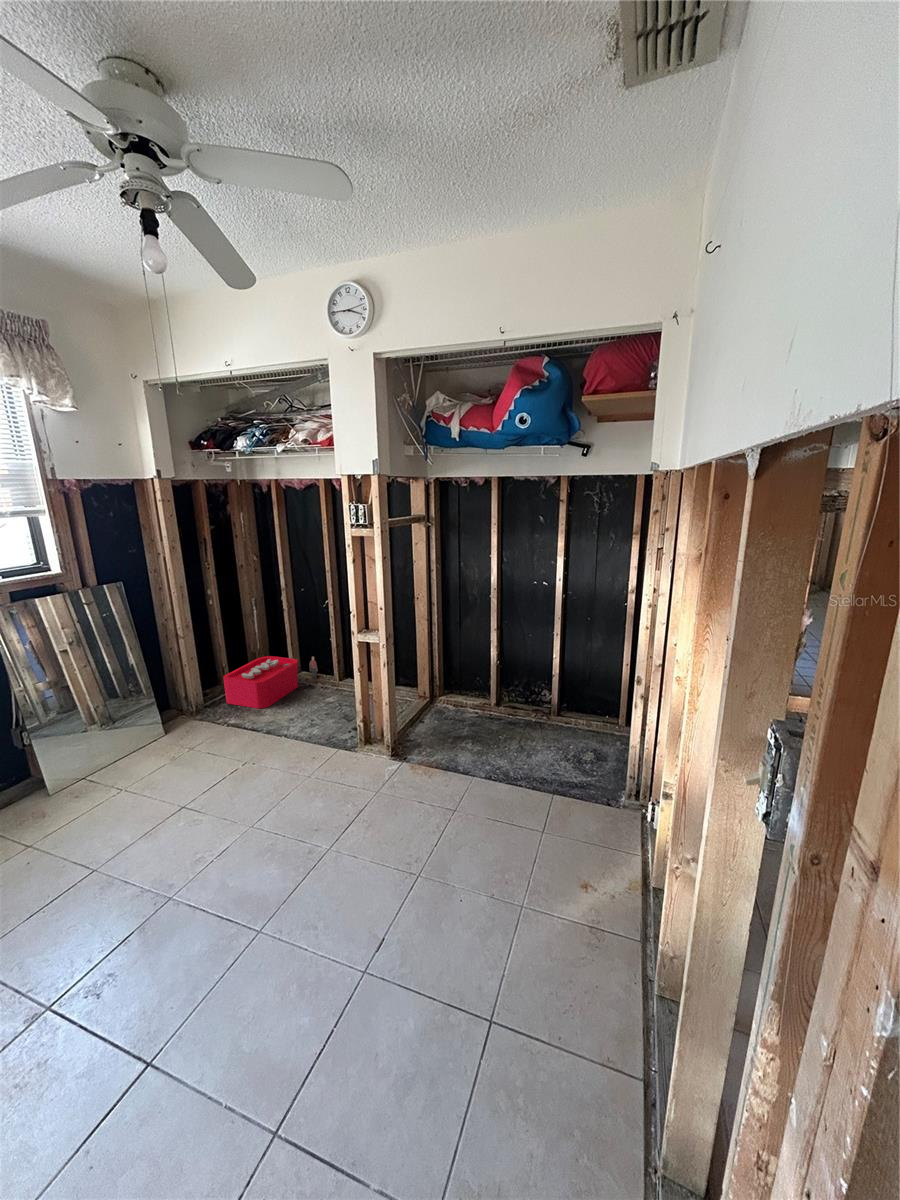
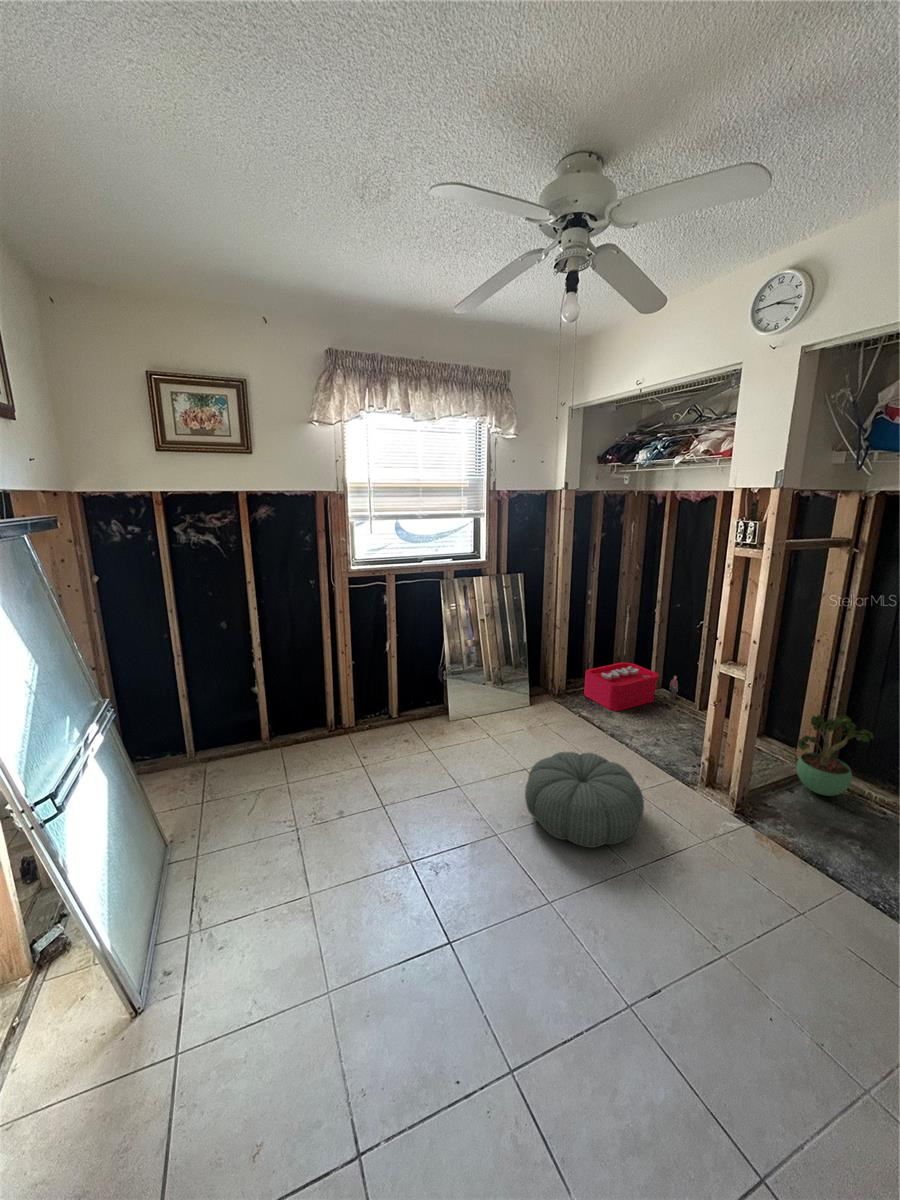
potted plant: none [419,650,461,716] -> present [796,715,873,796]
pouf: none [194,757,325,864] -> present [525,752,644,848]

